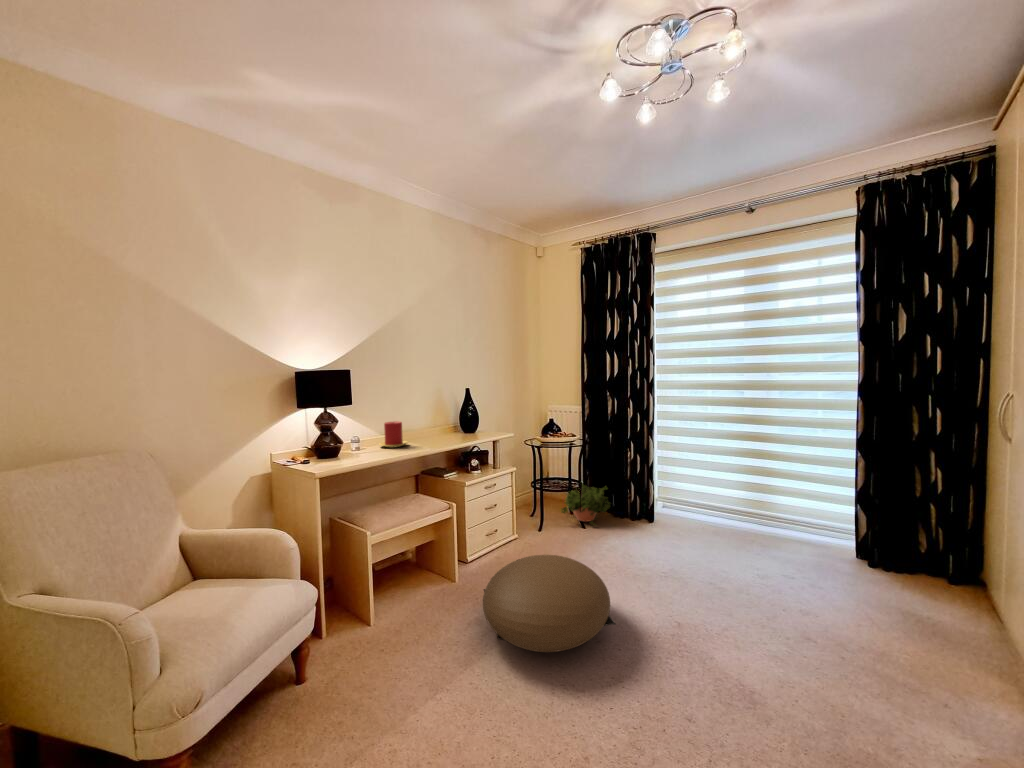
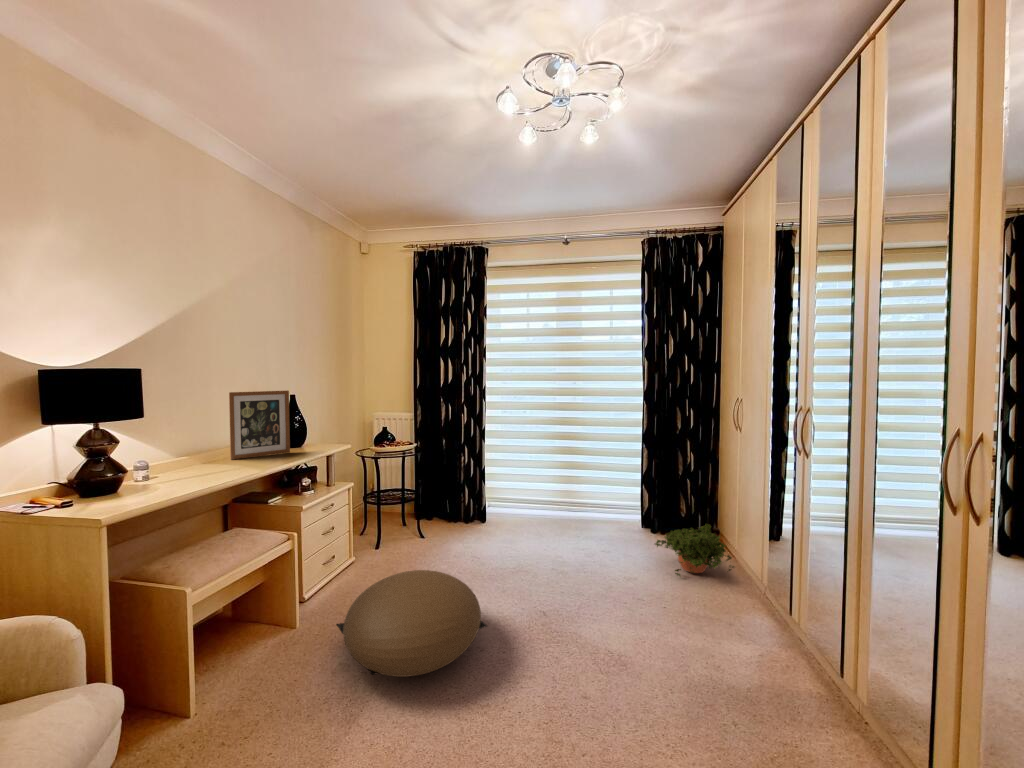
picture frame: none [416,384,462,440] -> present [229,390,290,460]
candle: present [379,421,408,448] -> none [179,438,223,472]
potted plant: present [561,484,610,521] -> present [655,524,734,576]

